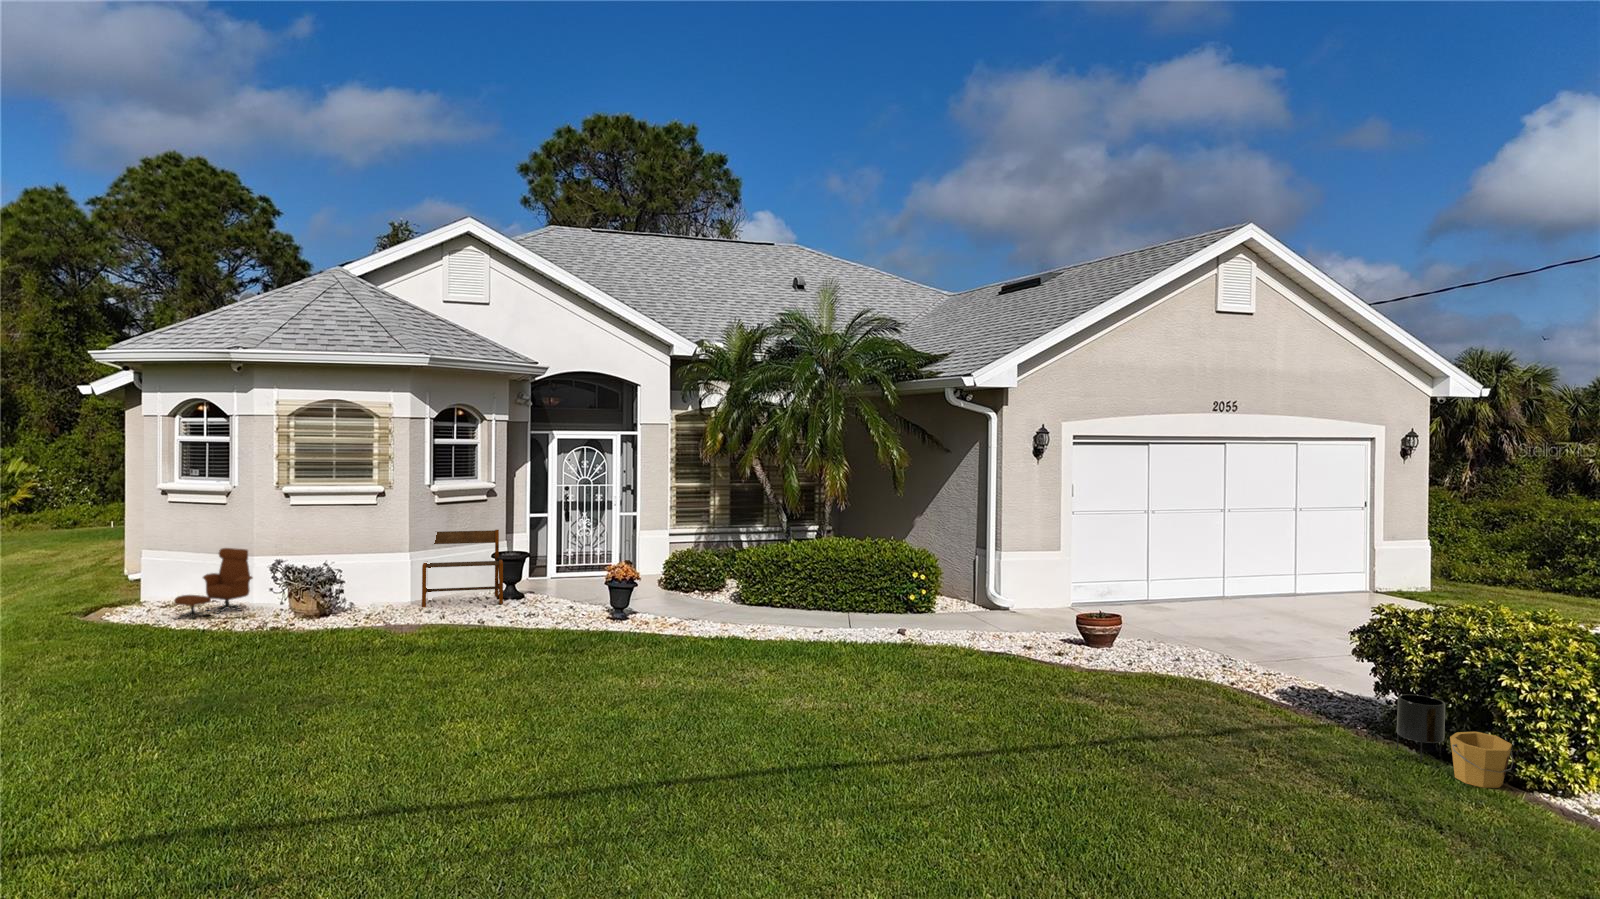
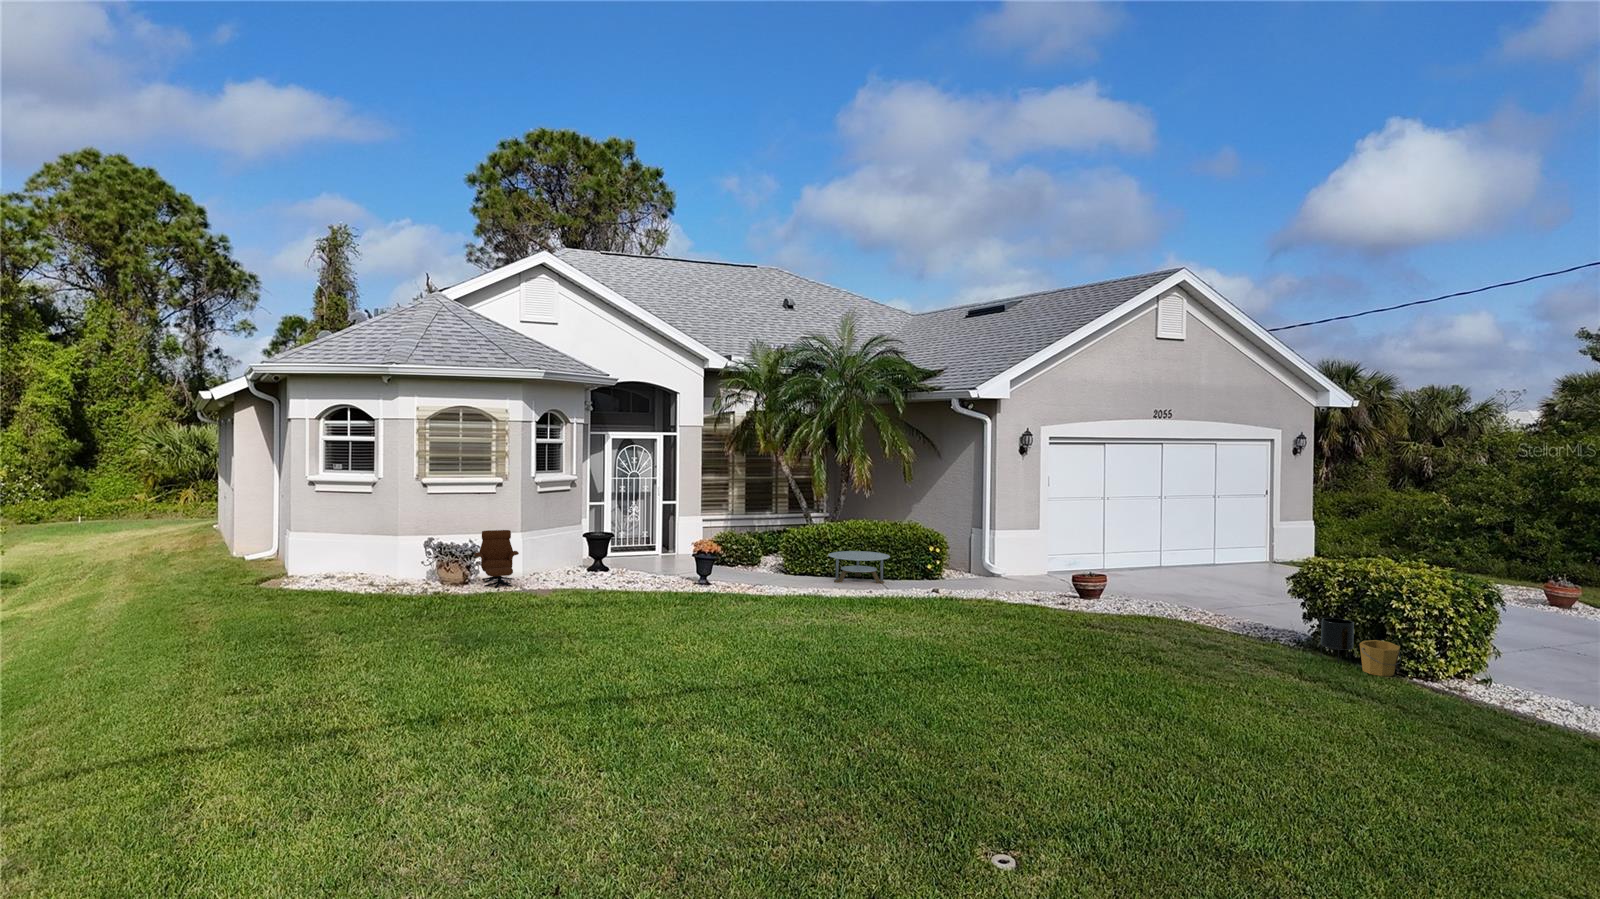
bench: present [422,530,503,607] -> none [530,514,598,578]
lounge chair: present [174,548,253,619] -> present [474,530,519,588]
round table: none [780,578,858,621] -> present [829,551,890,584]

